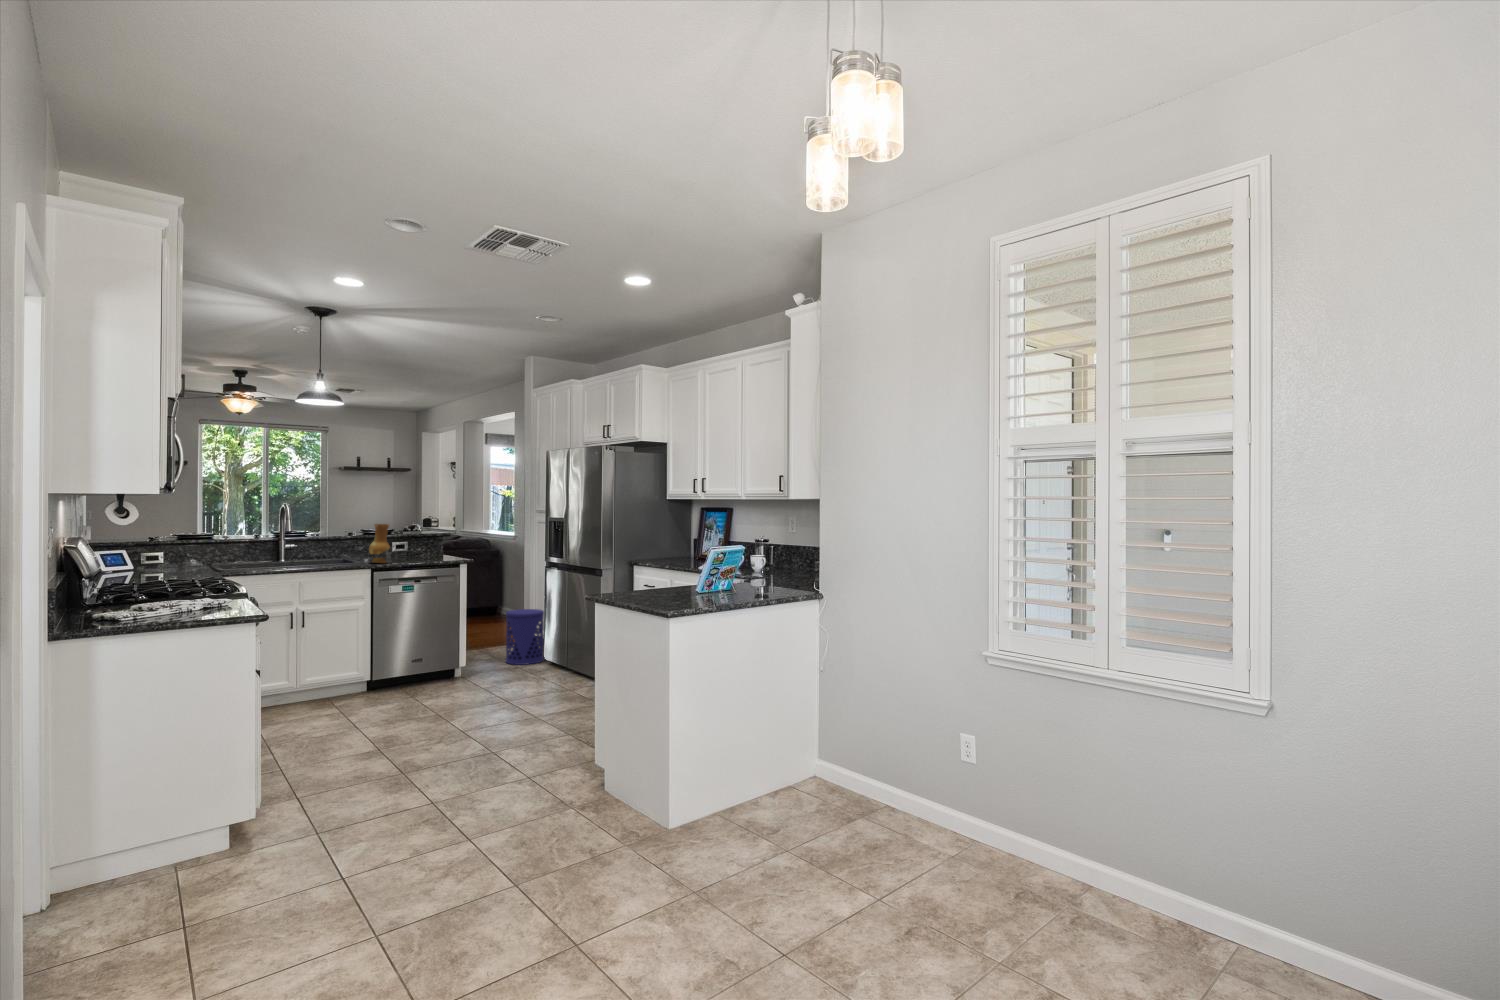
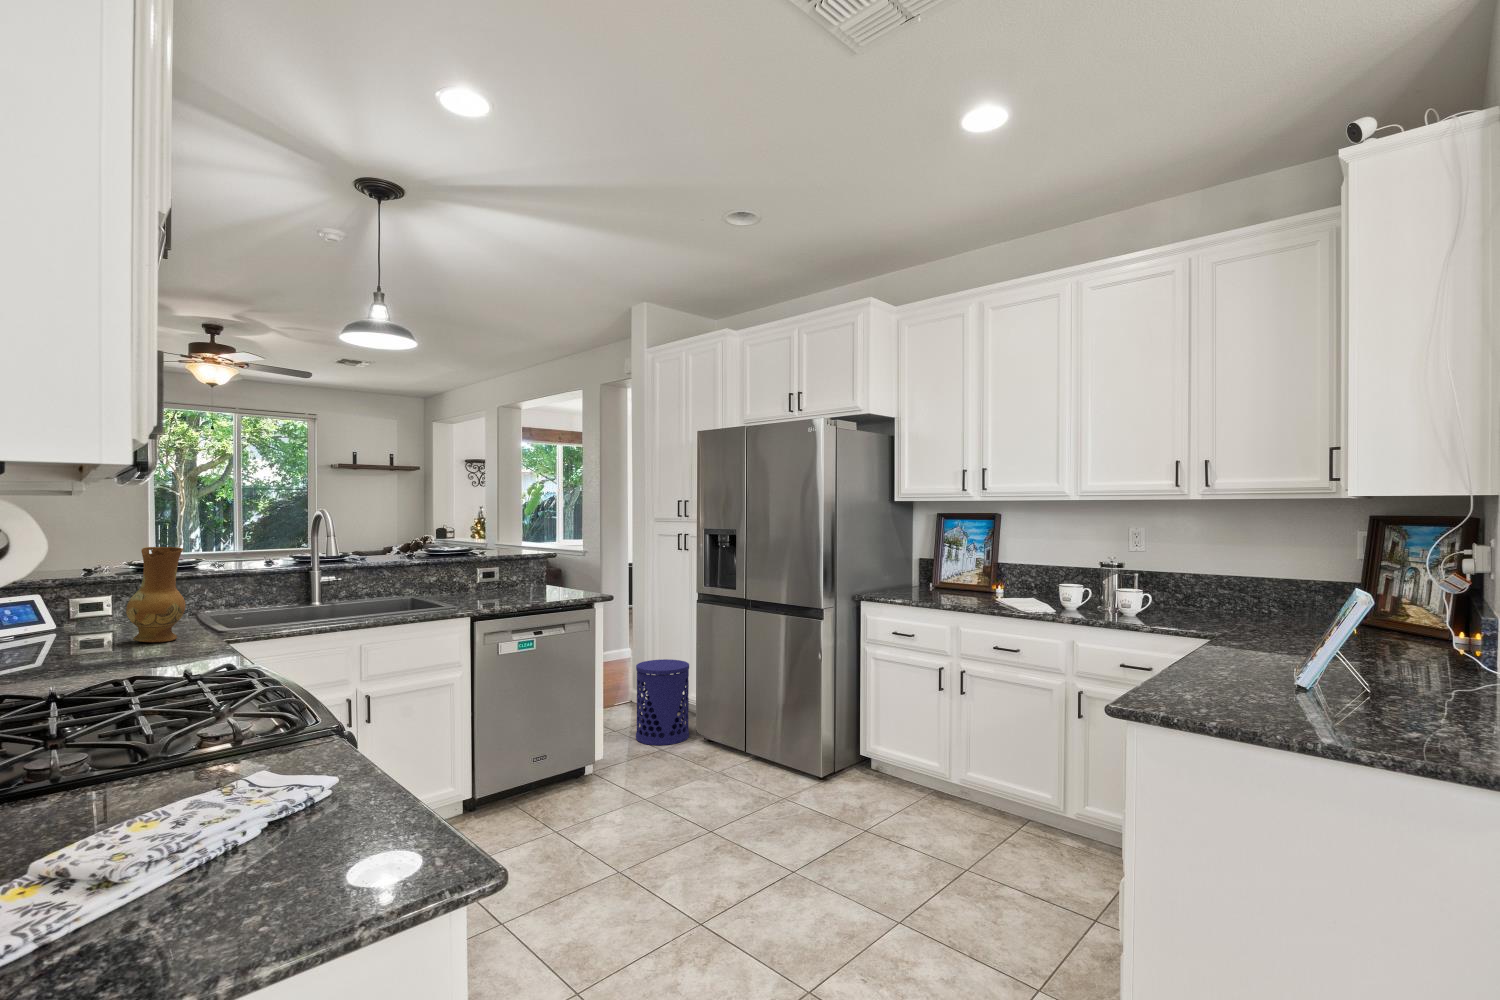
ceramic jug: present [369,524,390,563] -> present [126,547,186,642]

